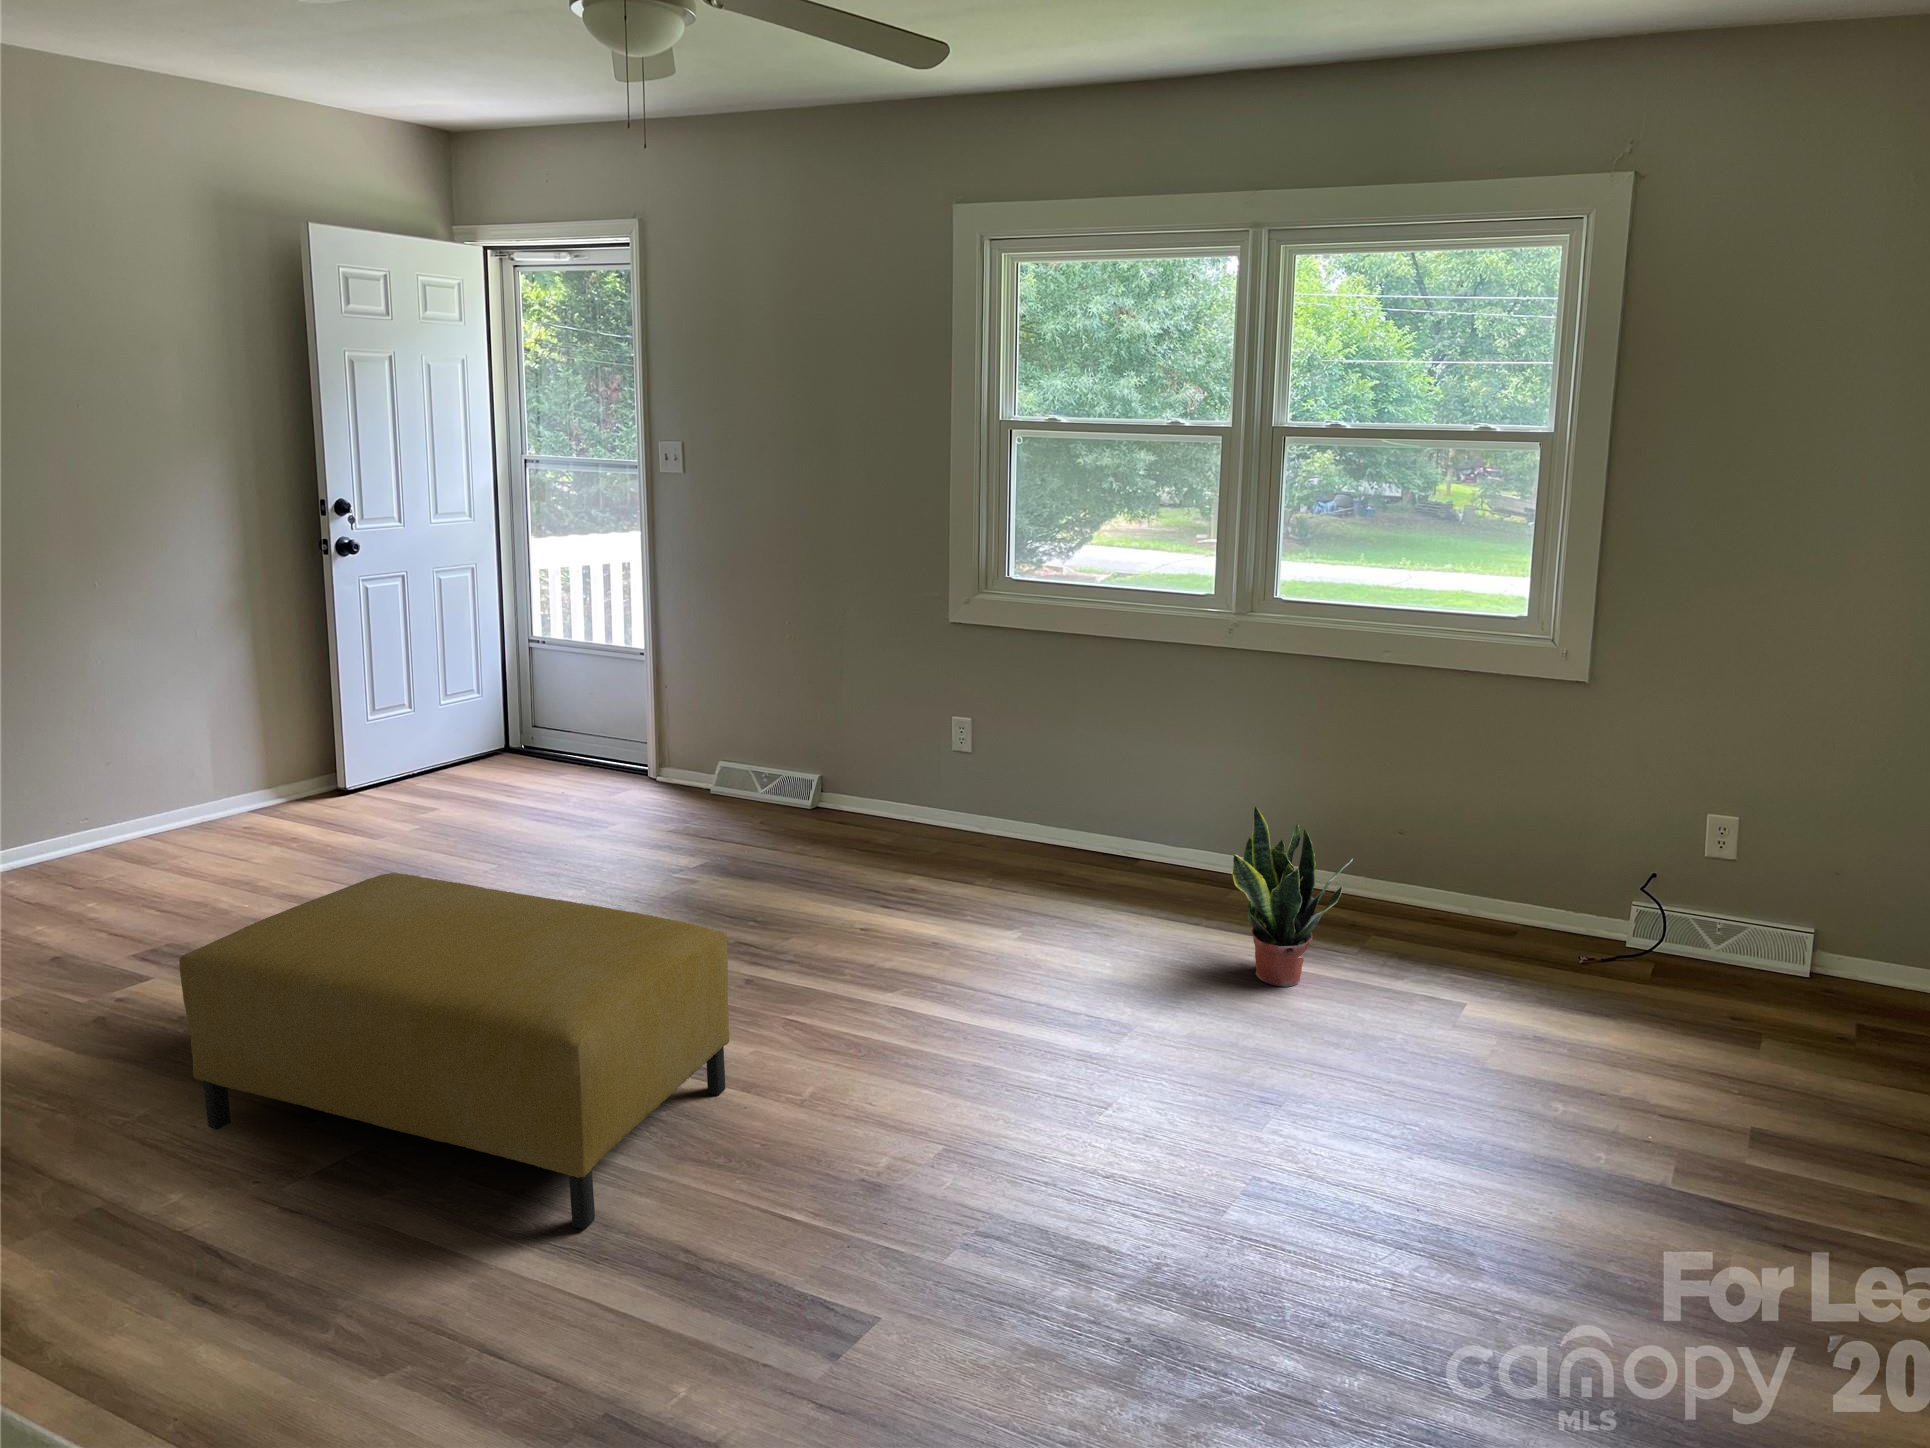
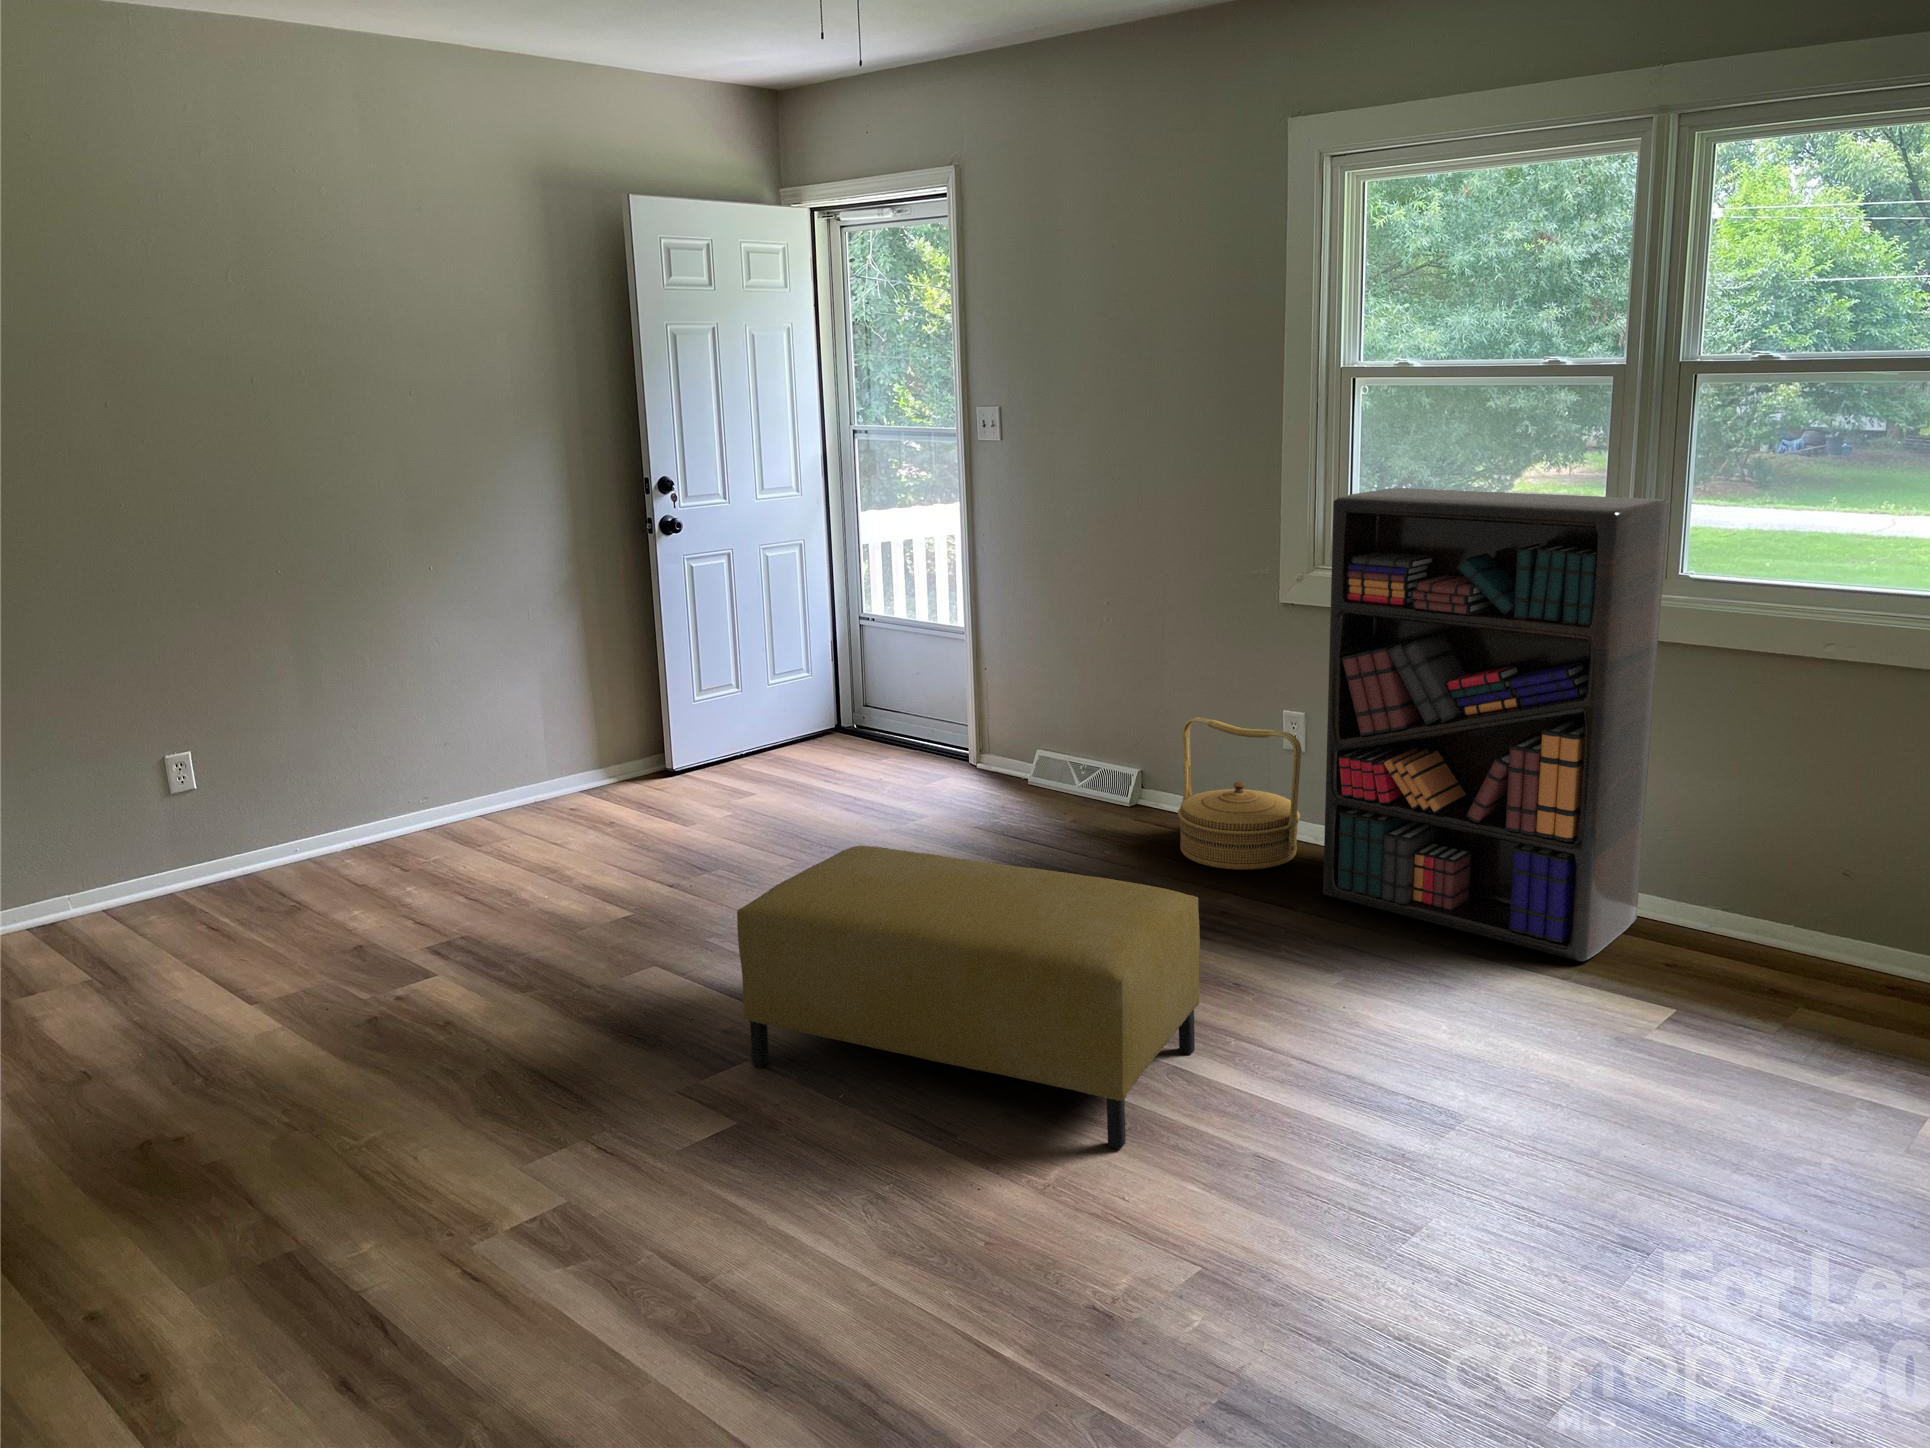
bookshelf: none [917,535,1219,976] -> present [1323,488,1669,961]
woven basket: none [800,739,913,882] -> present [1178,717,1302,870]
potted plant: present [1231,806,1353,986] -> none [1695,777,1837,974]

